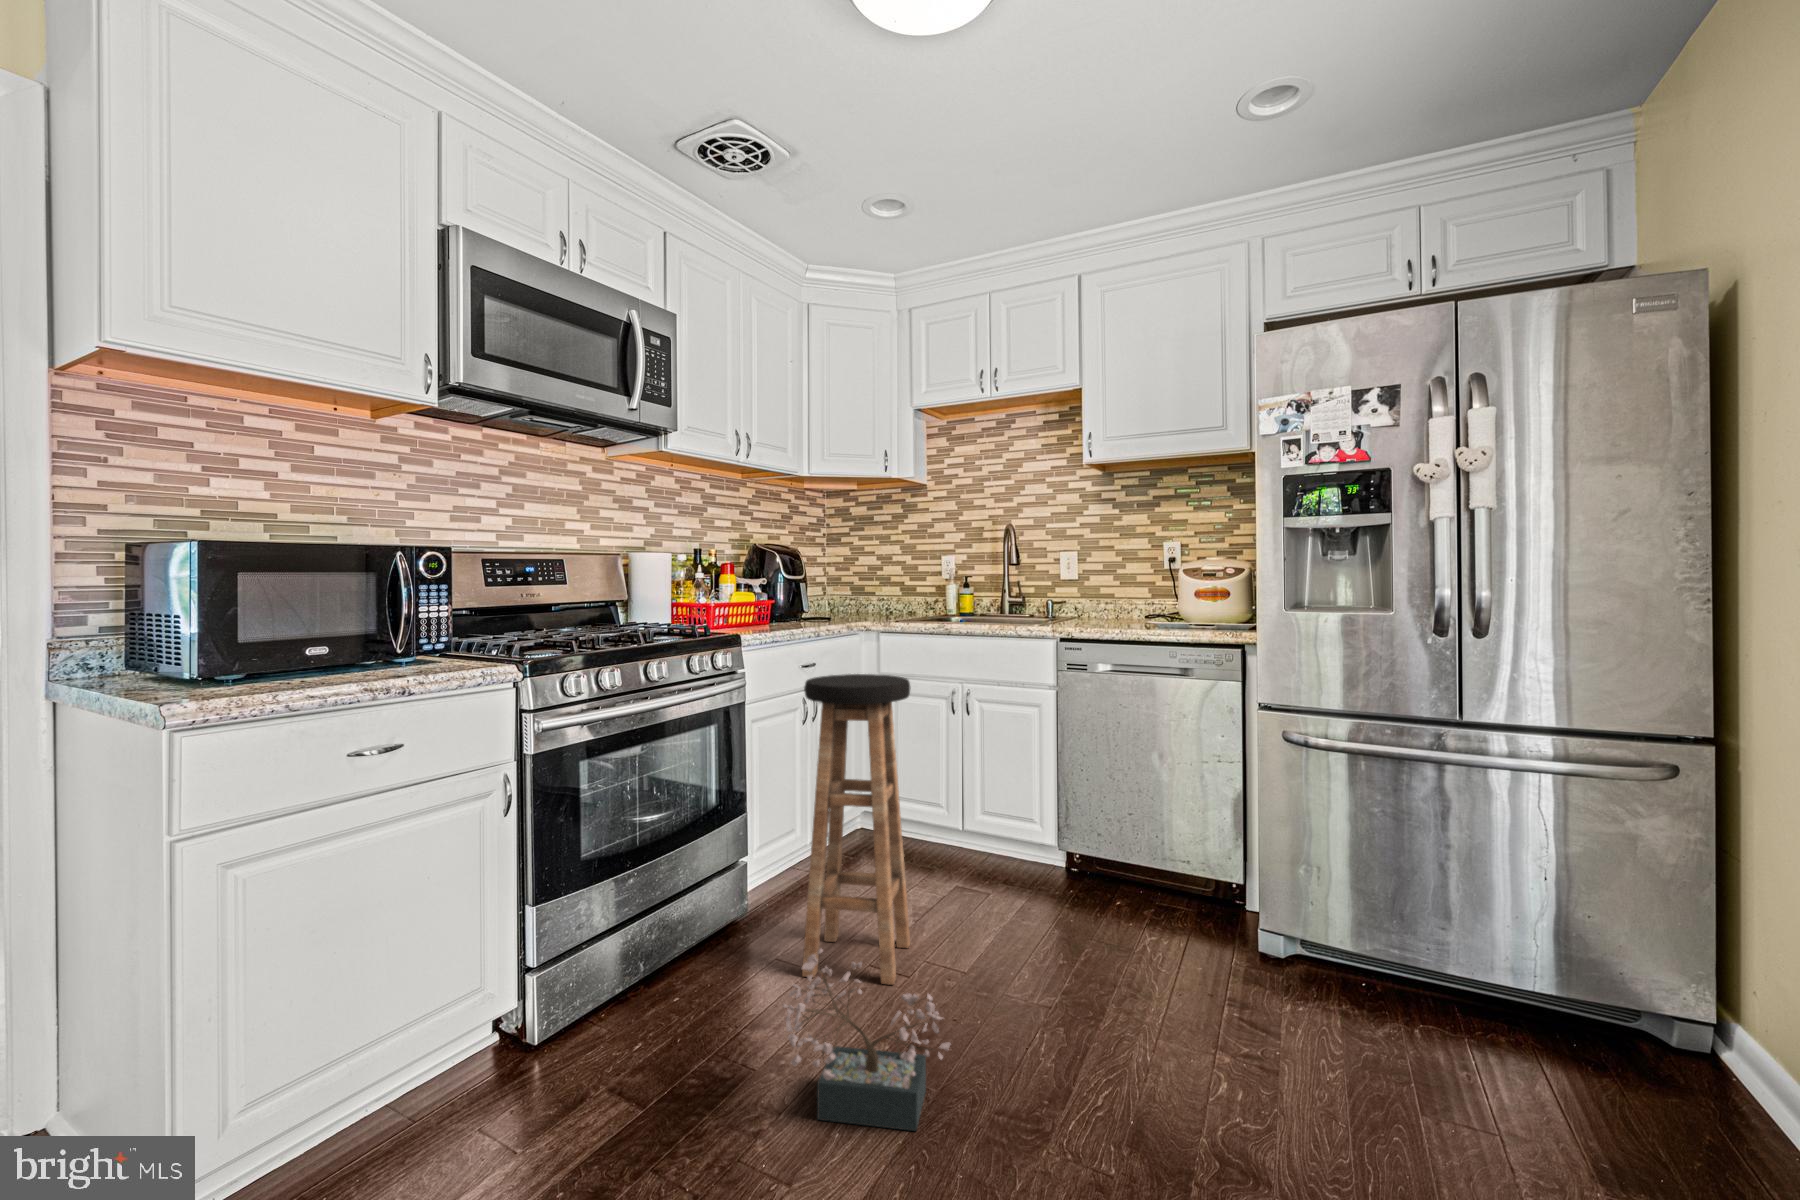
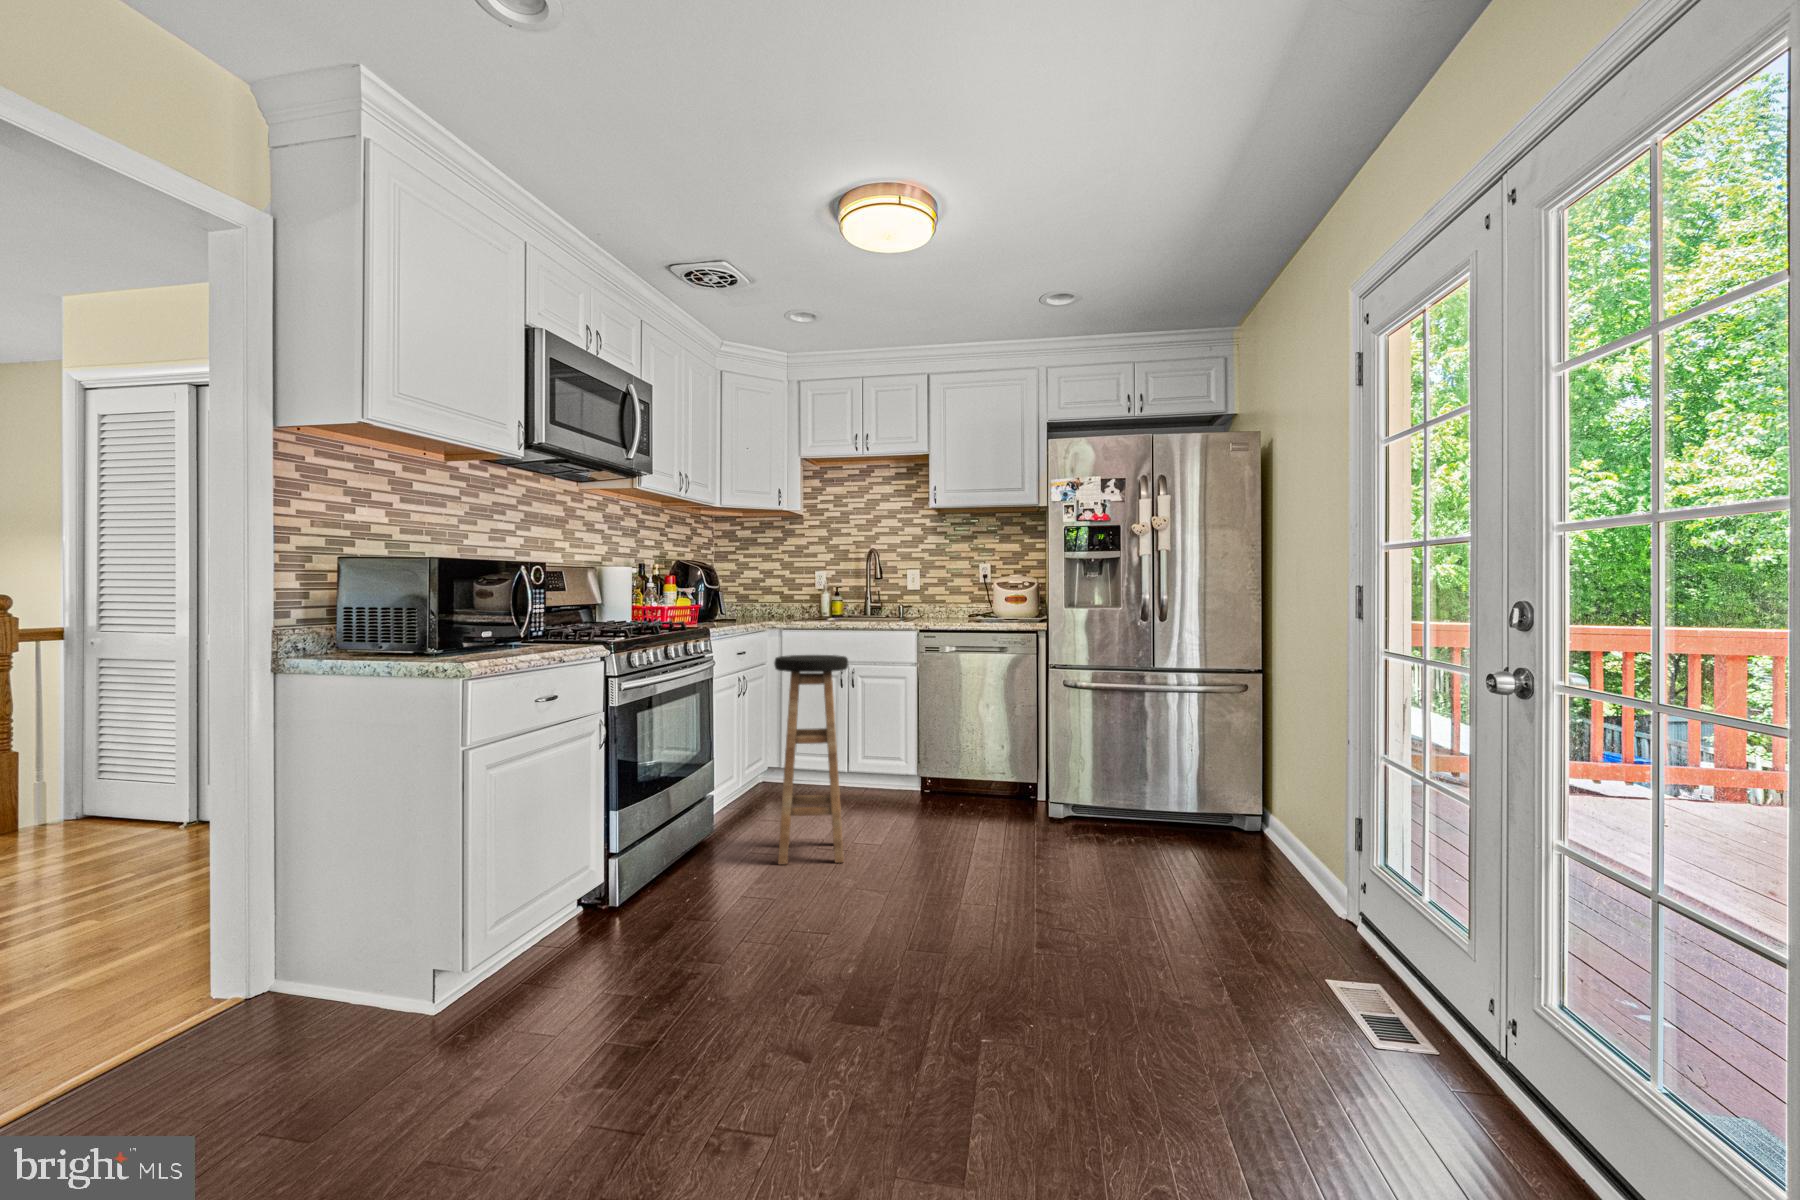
decorative plant: present [783,949,950,1131] -> none [806,822,914,920]

